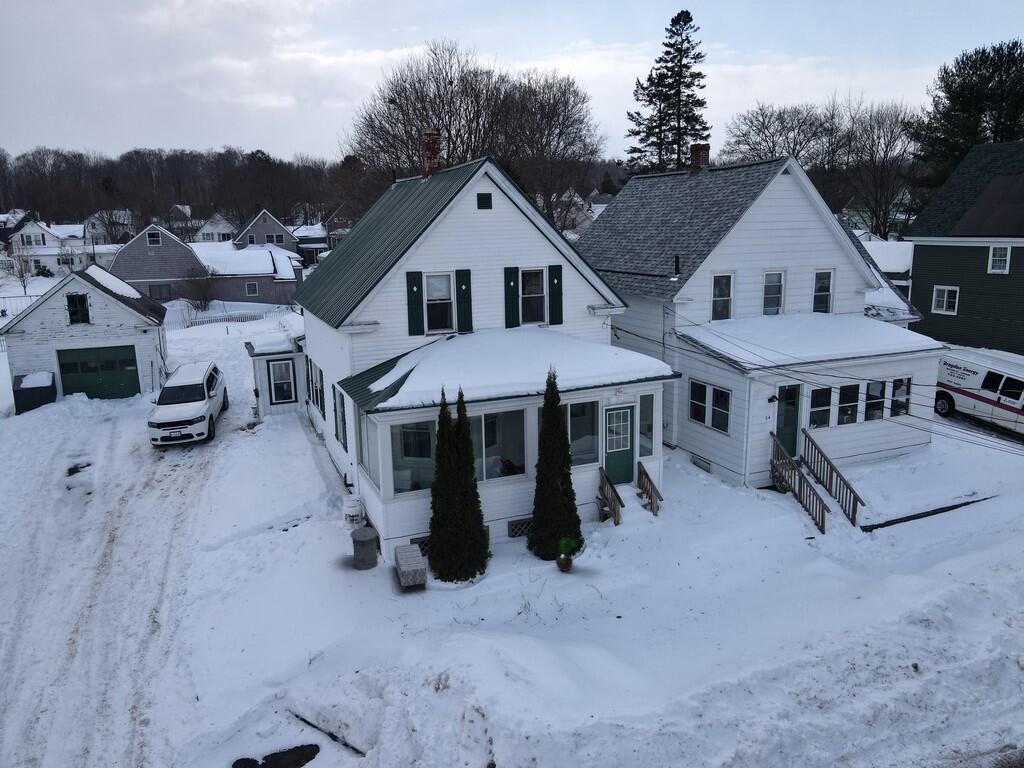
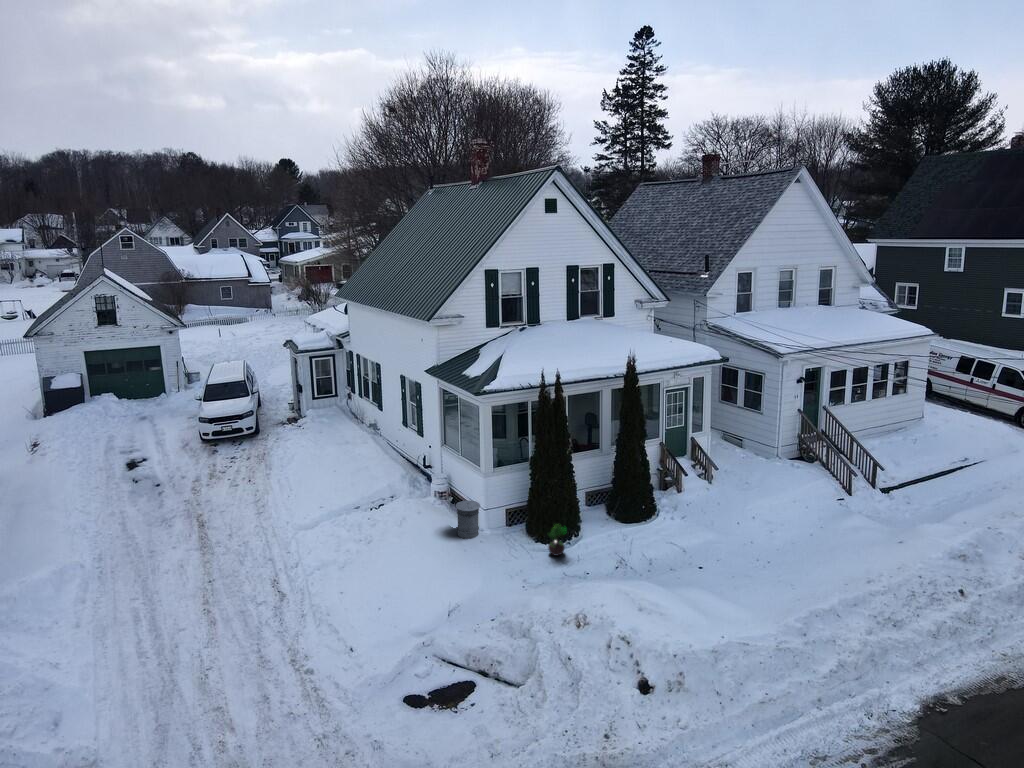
potted tree: present [556,538,576,571] -> present [548,524,566,556]
bench: present [394,544,427,592] -> none [497,513,534,555]

